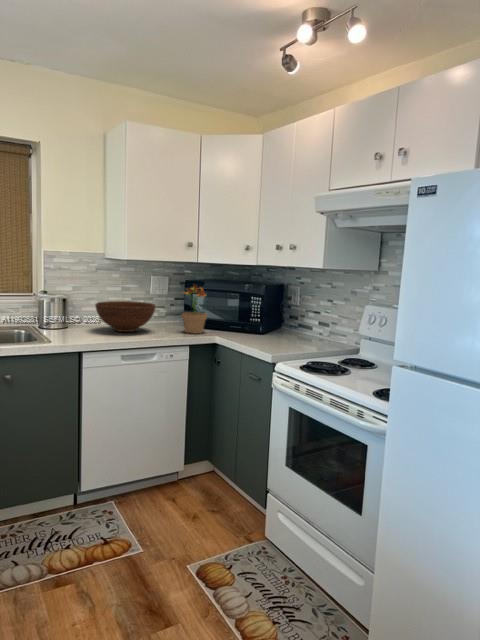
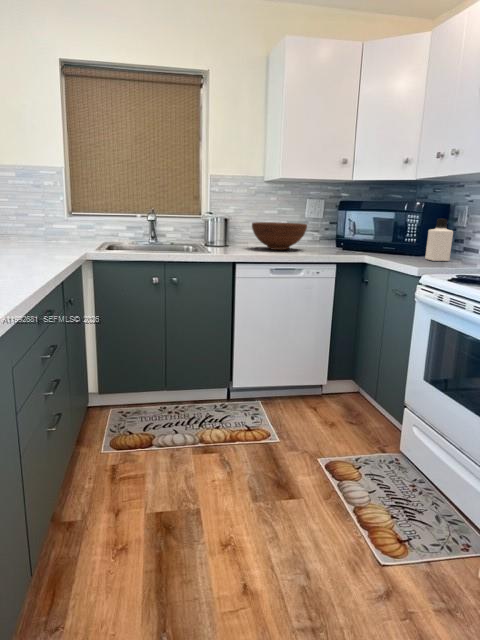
potted plant: present [182,284,207,334] -> none [331,202,359,253]
bottle: none [272,303,295,343] -> present [425,219,453,261]

